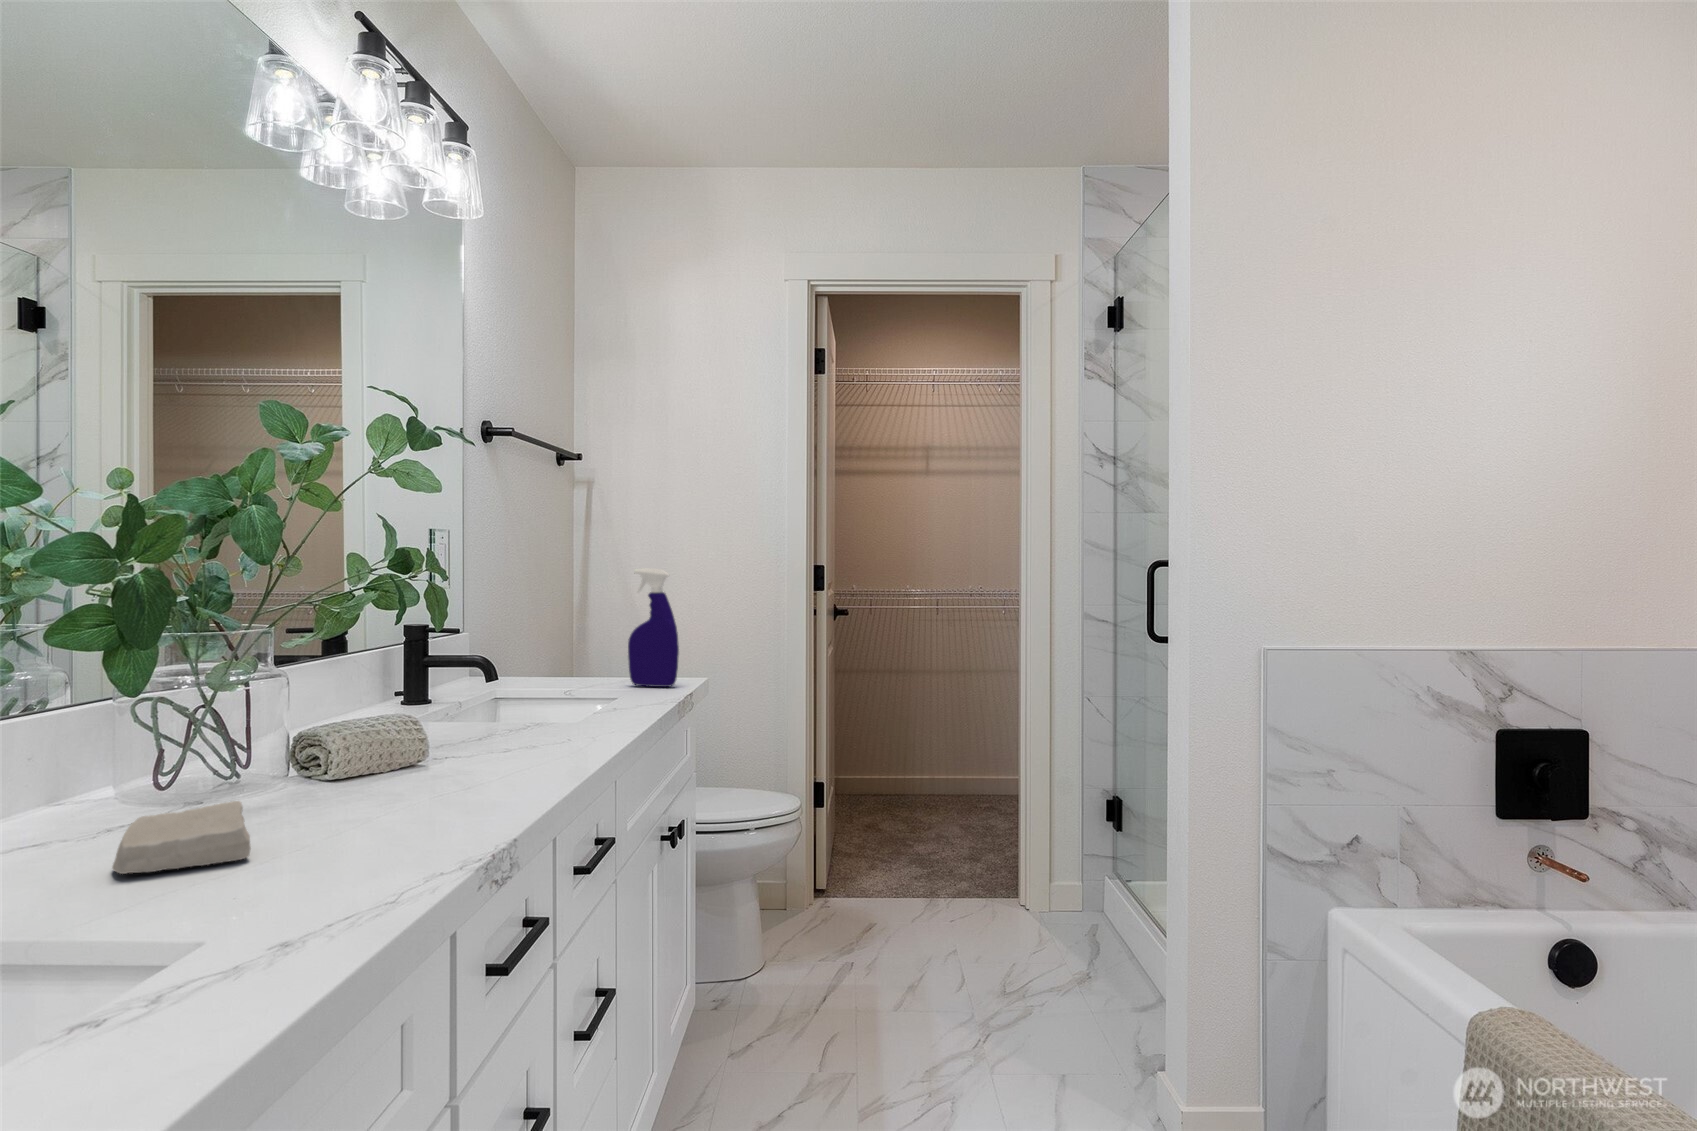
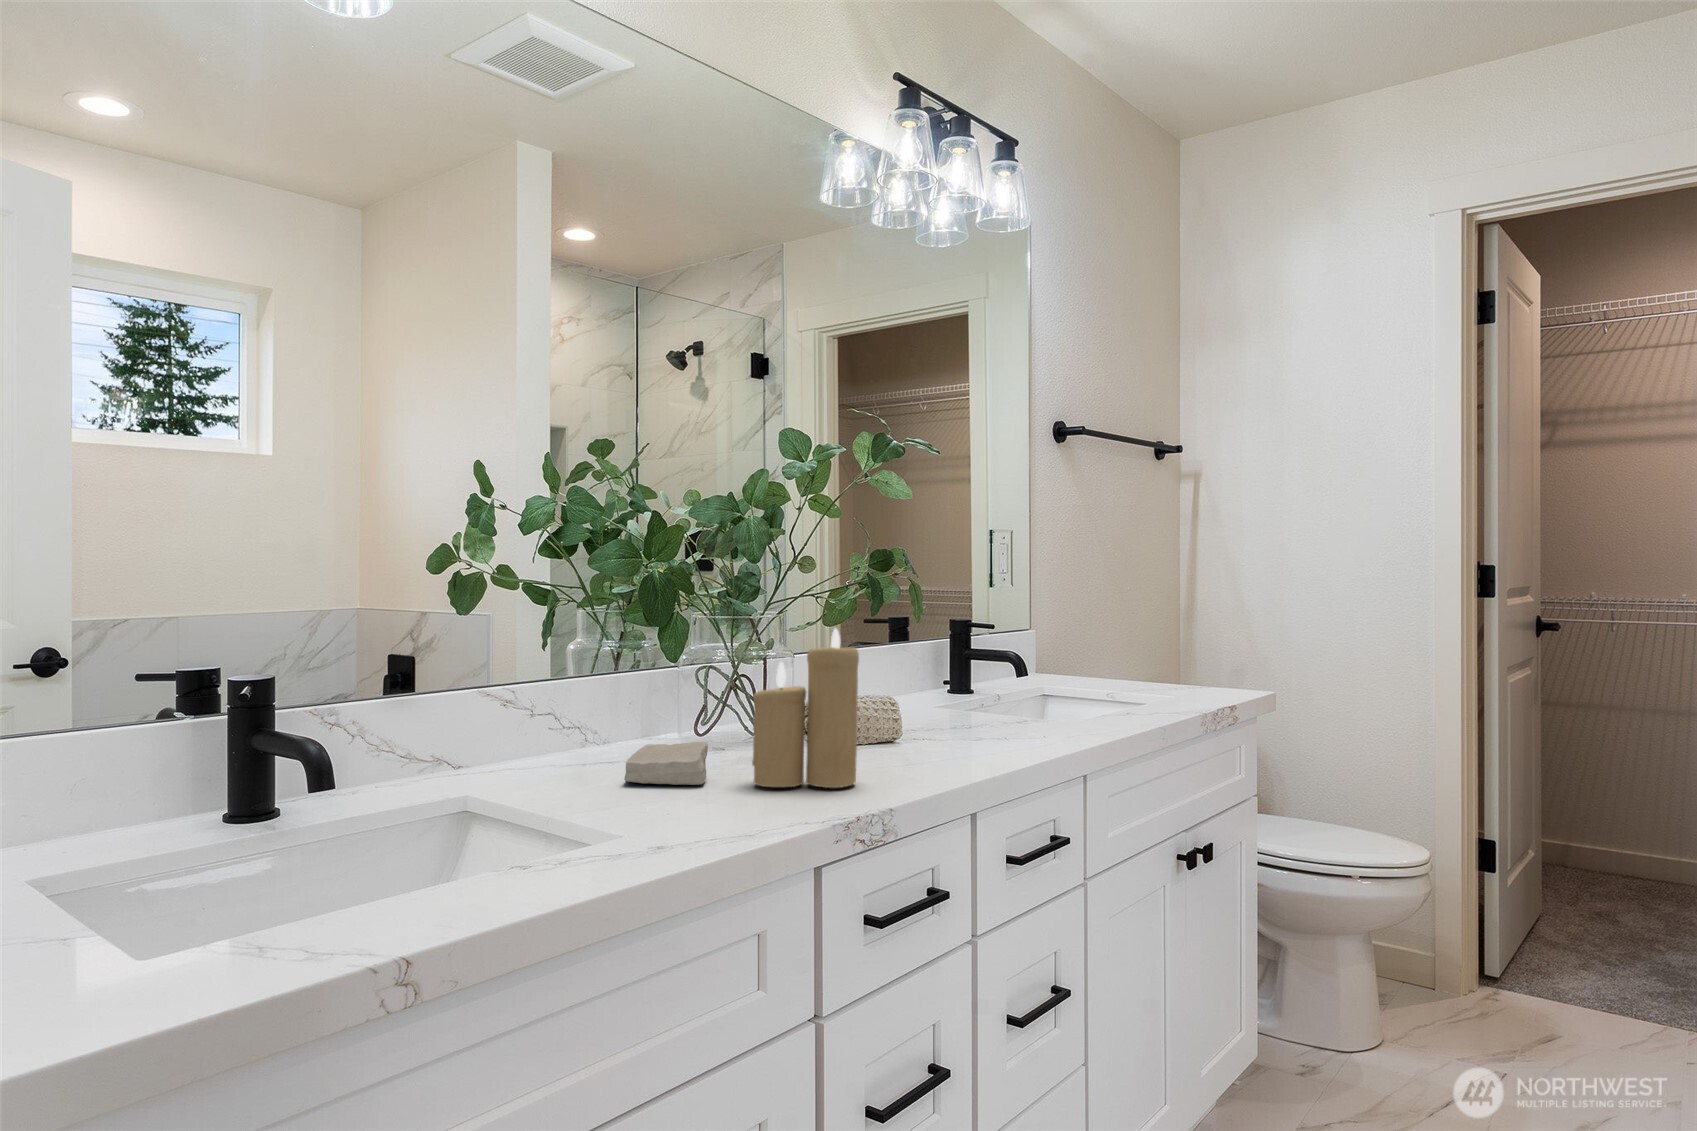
spray bottle: present [628,569,679,687] -> none [1168,567,1221,697]
candle: none [320,645,458,846] -> present [752,628,859,788]

